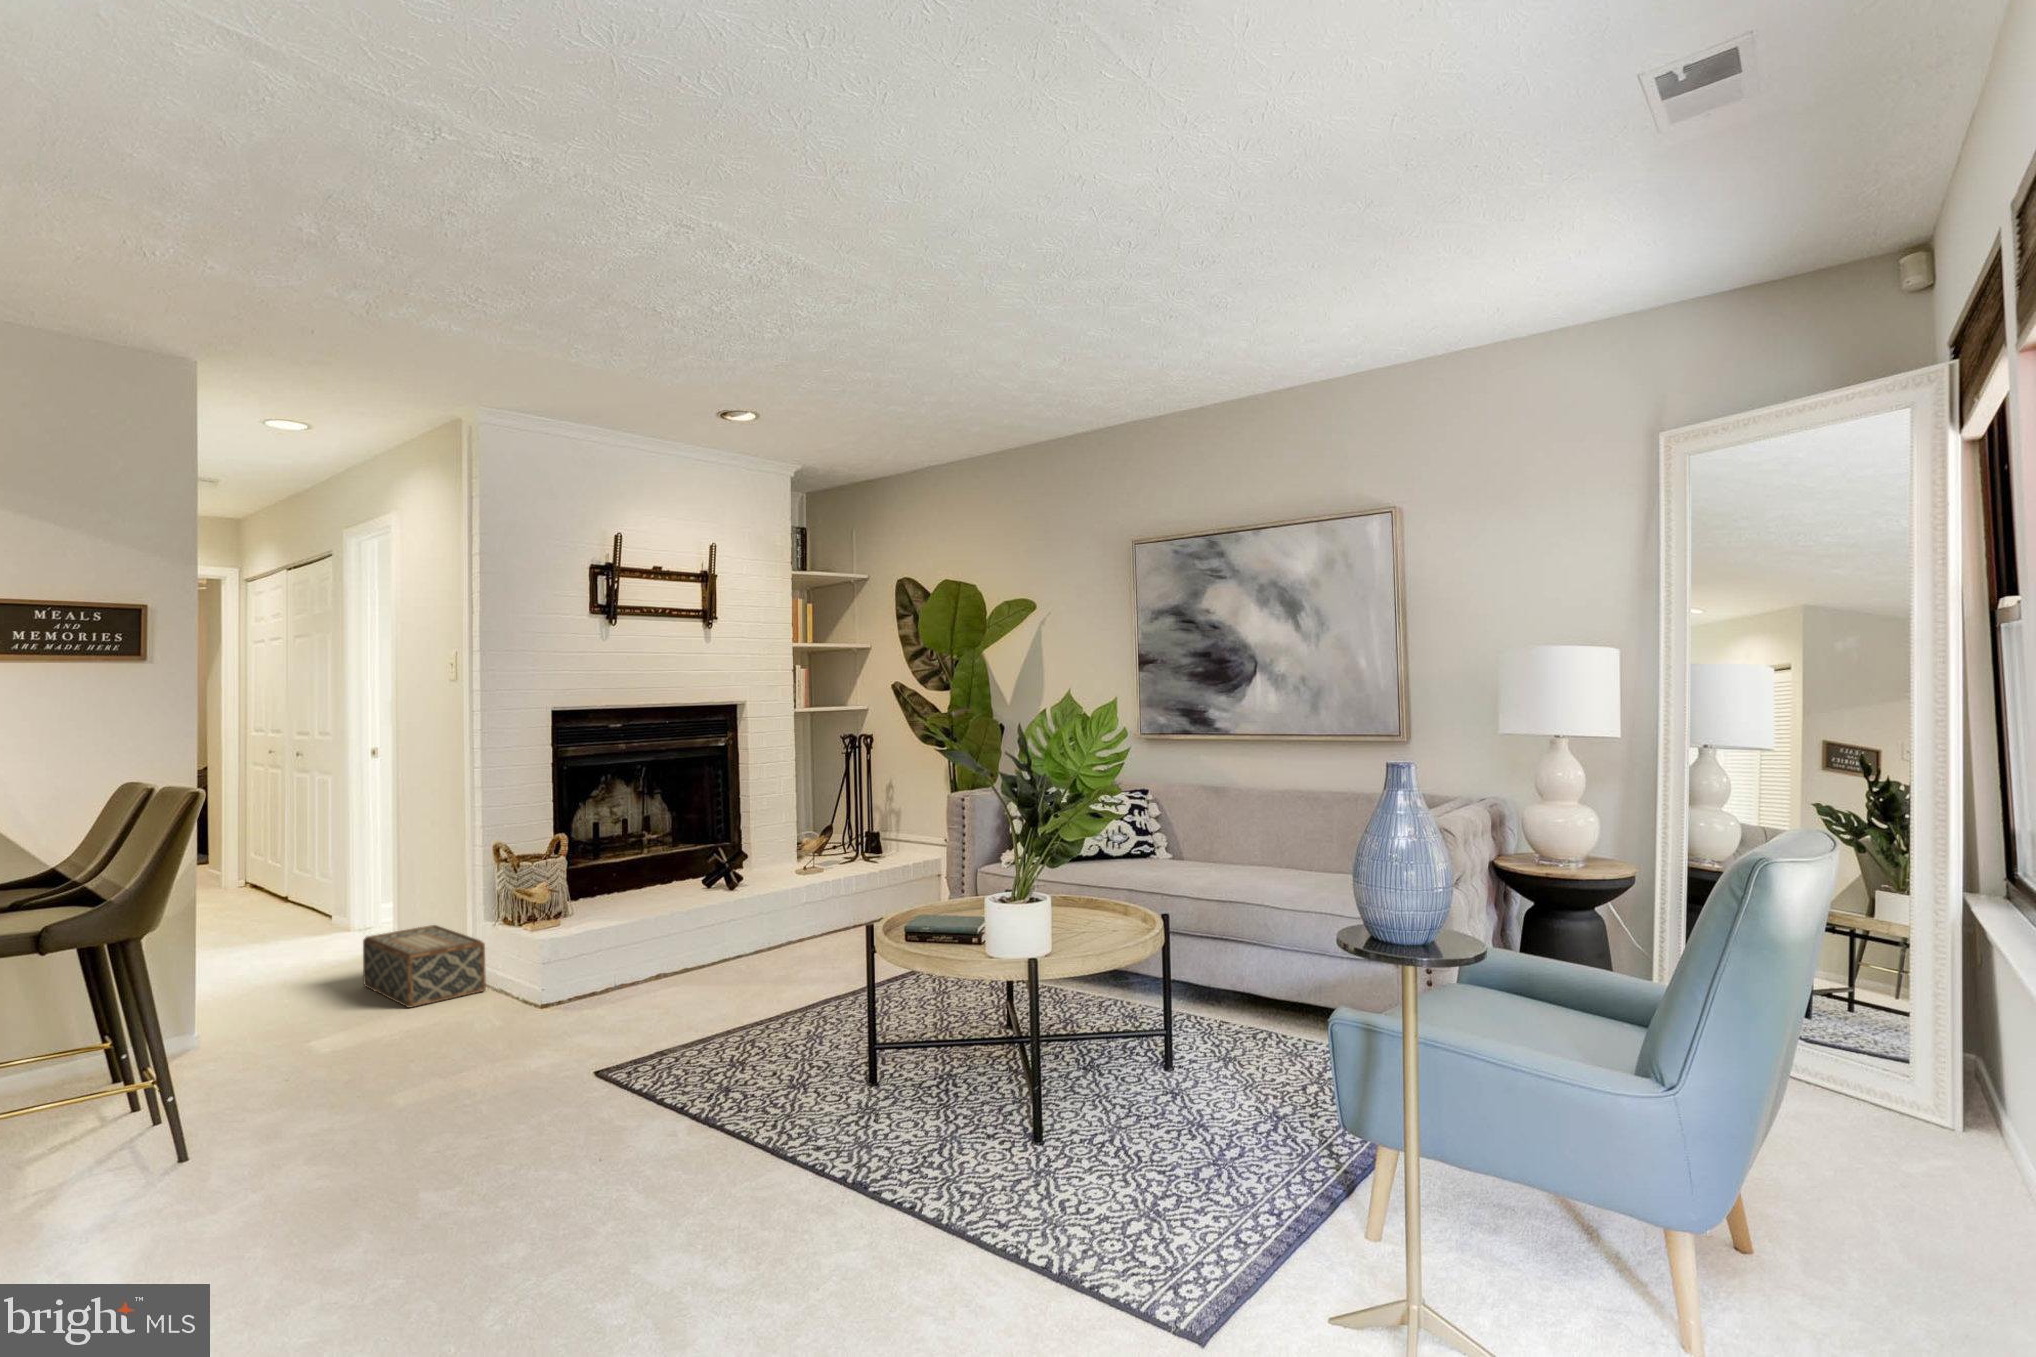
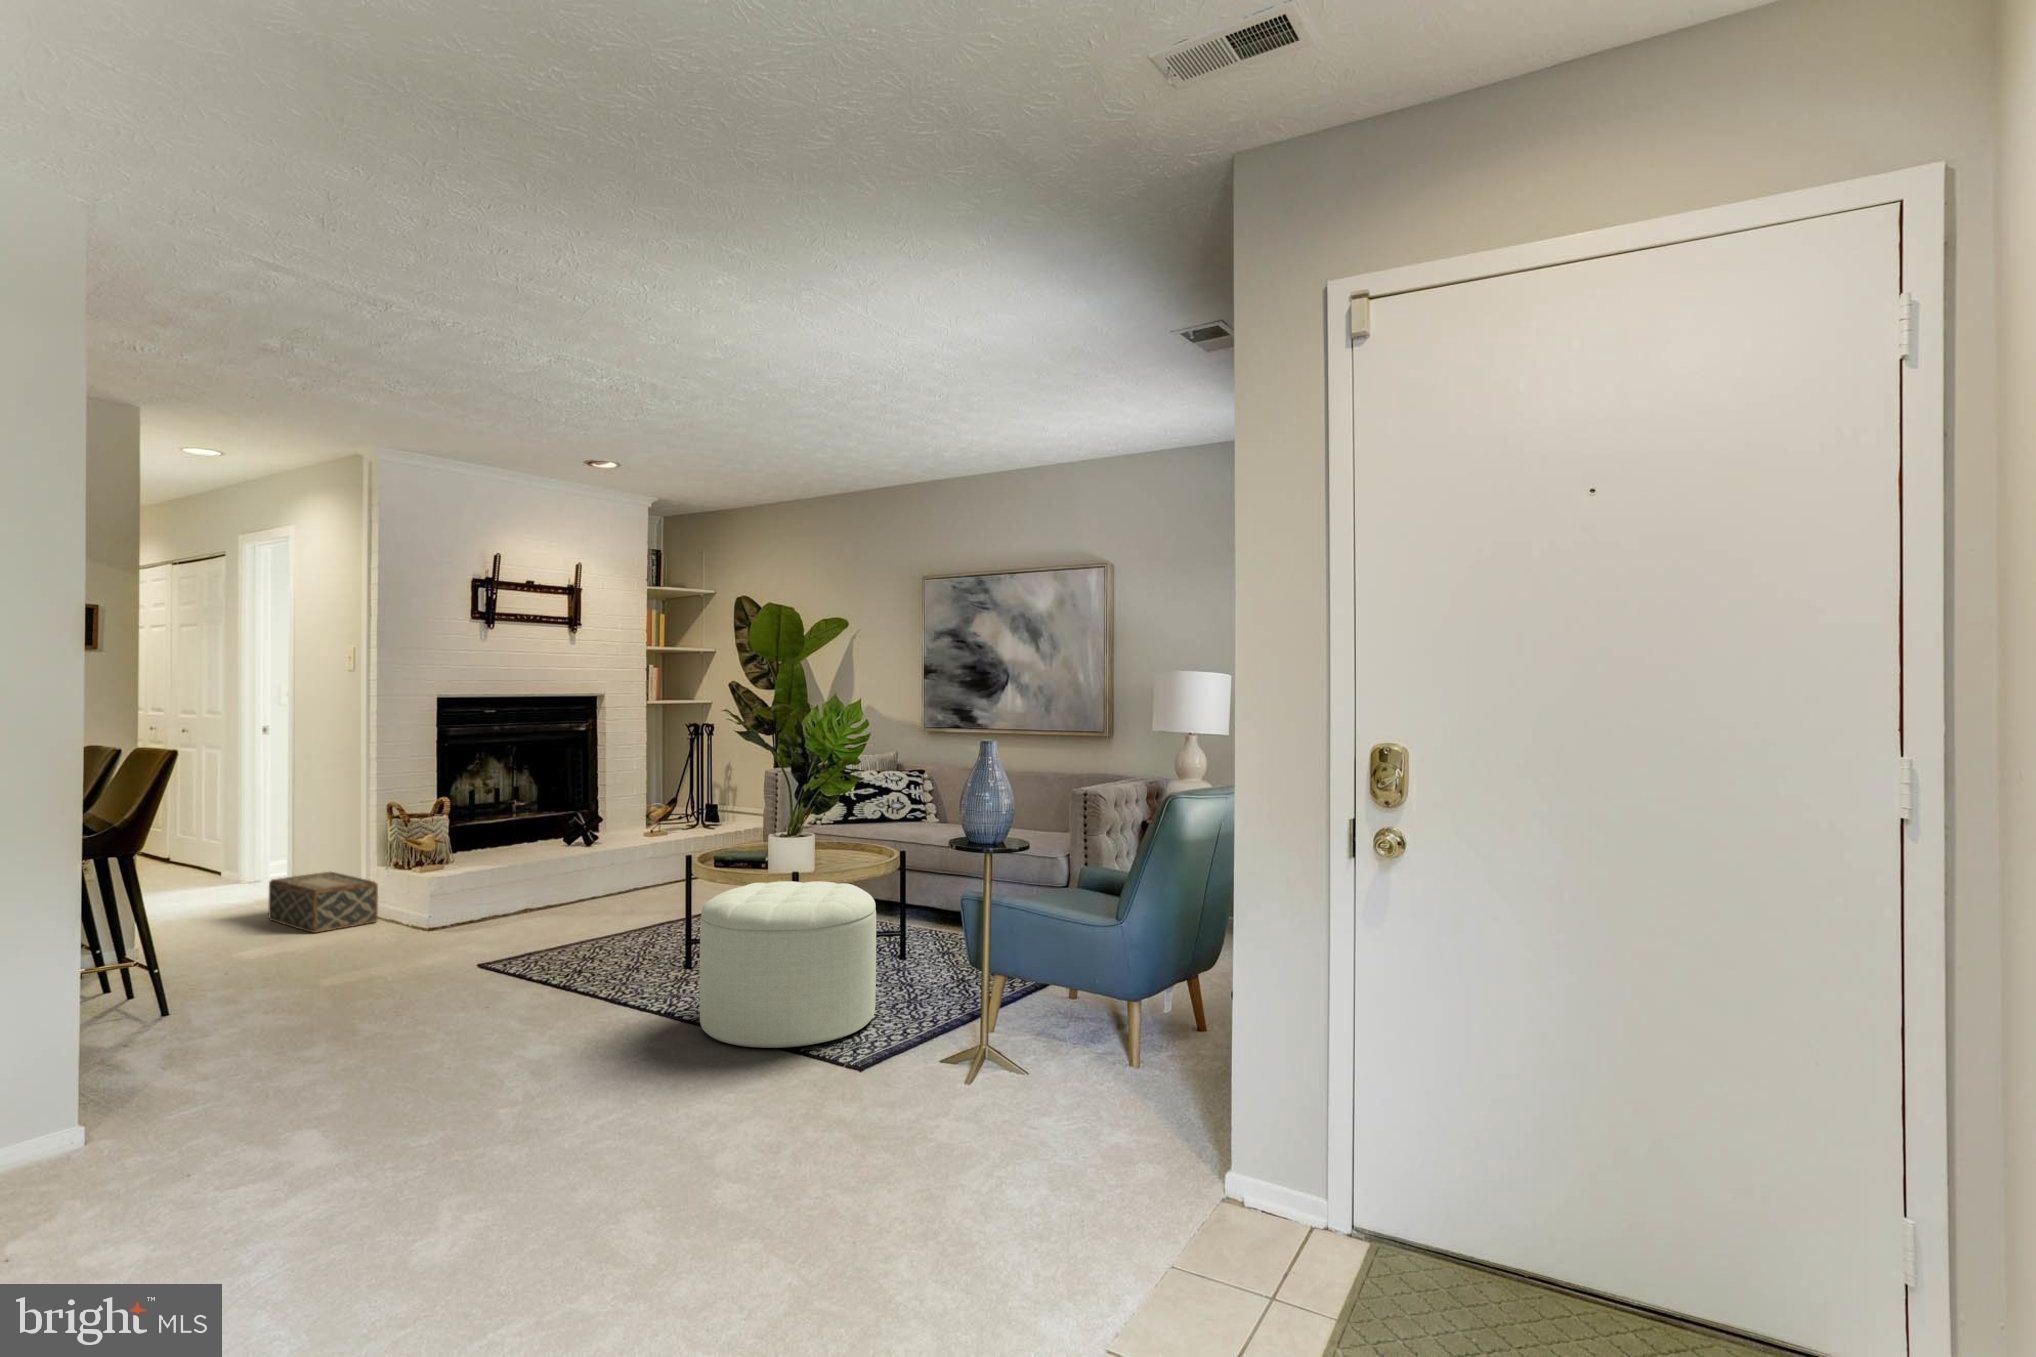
ottoman: none [901,970,1166,1256] -> present [700,881,876,1048]

